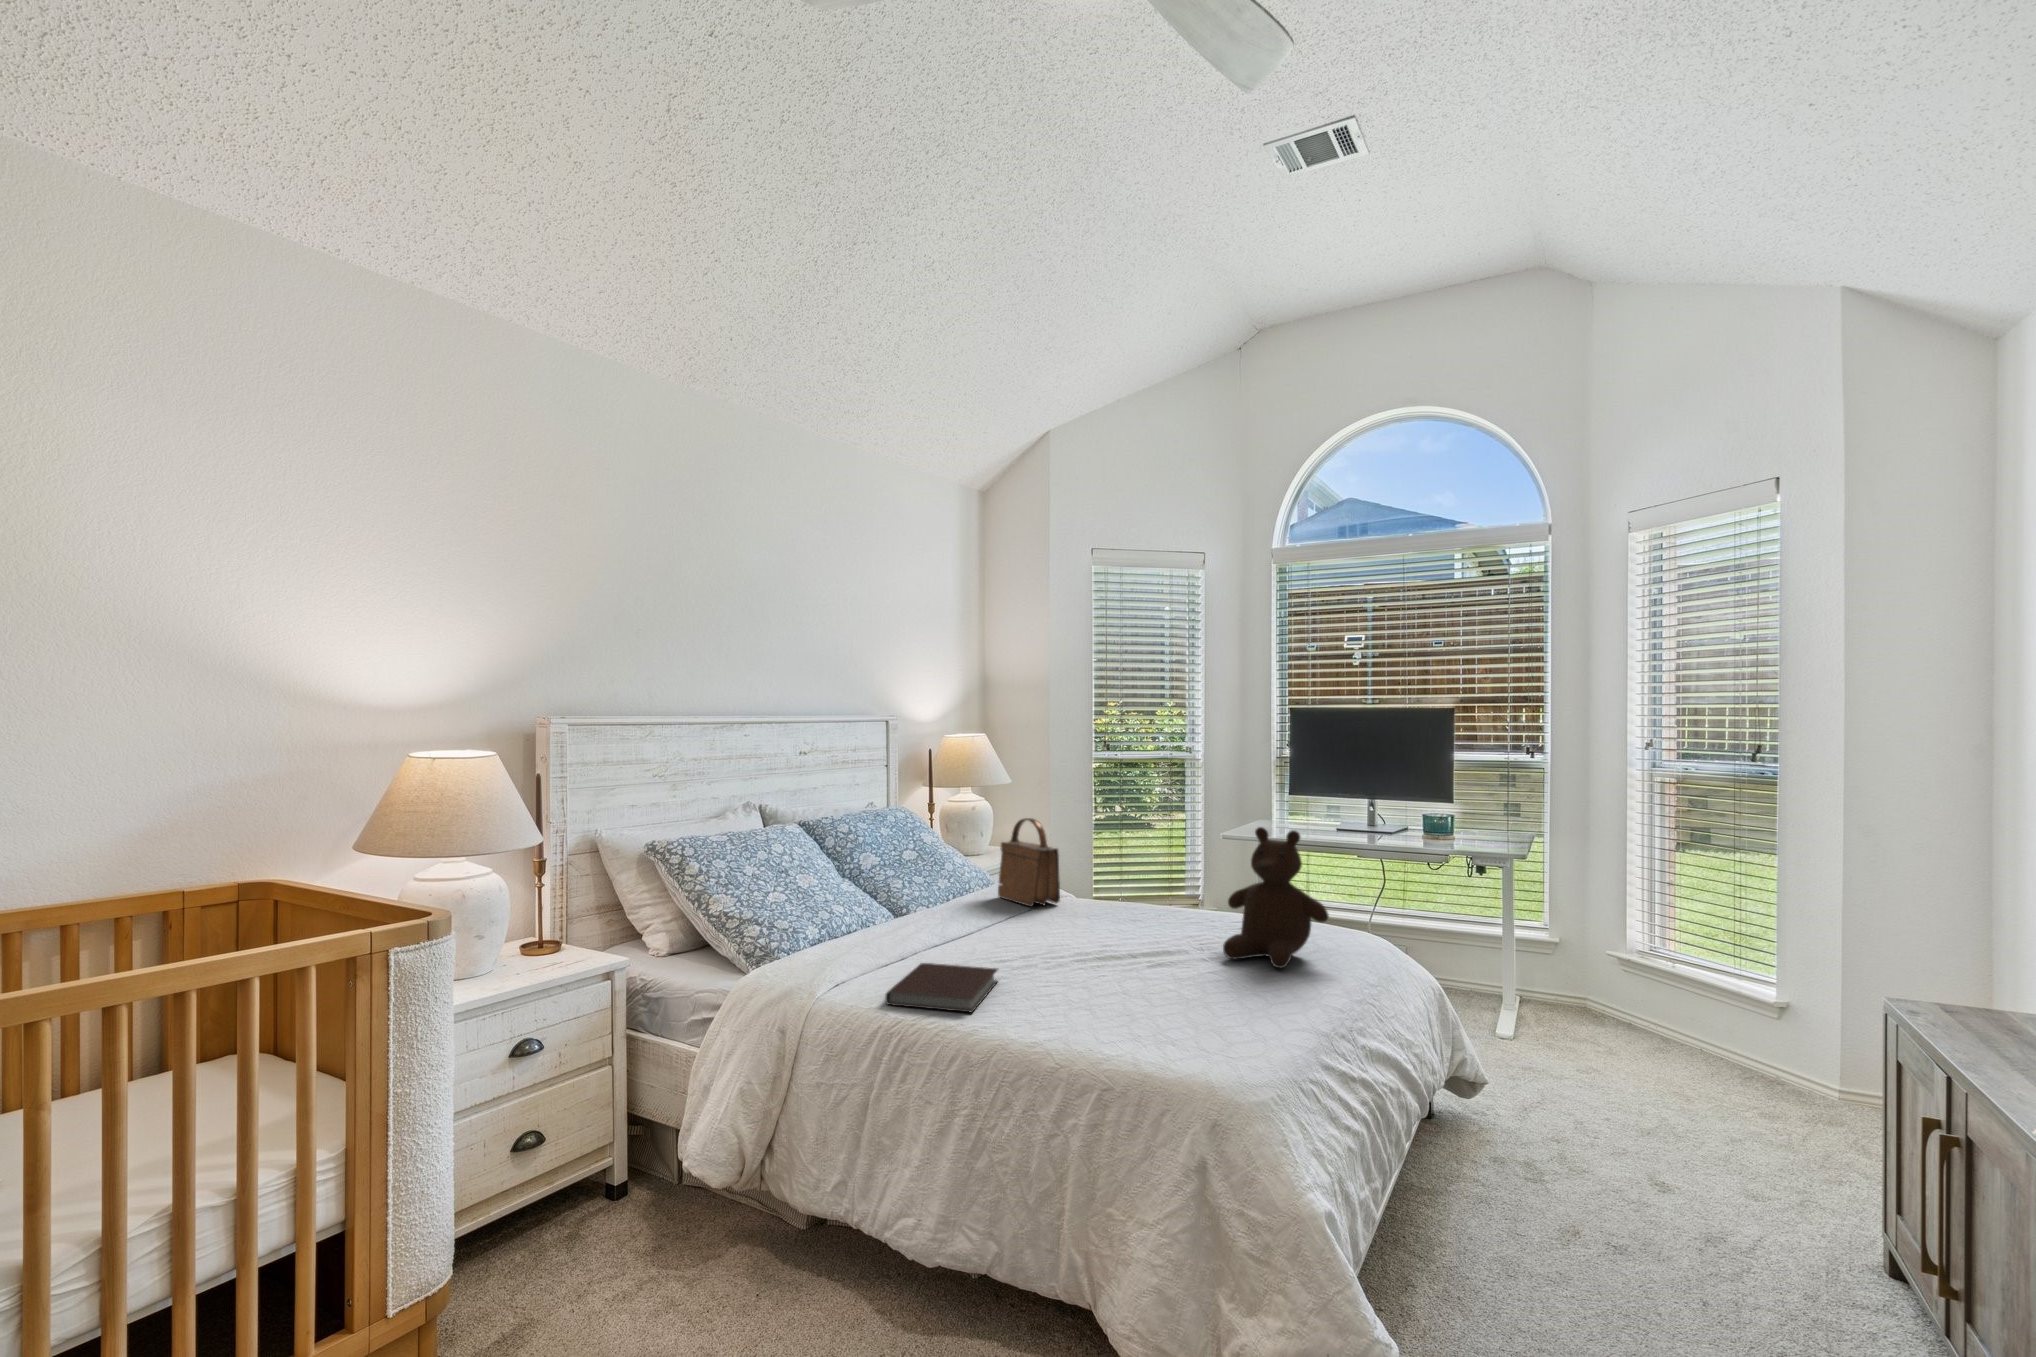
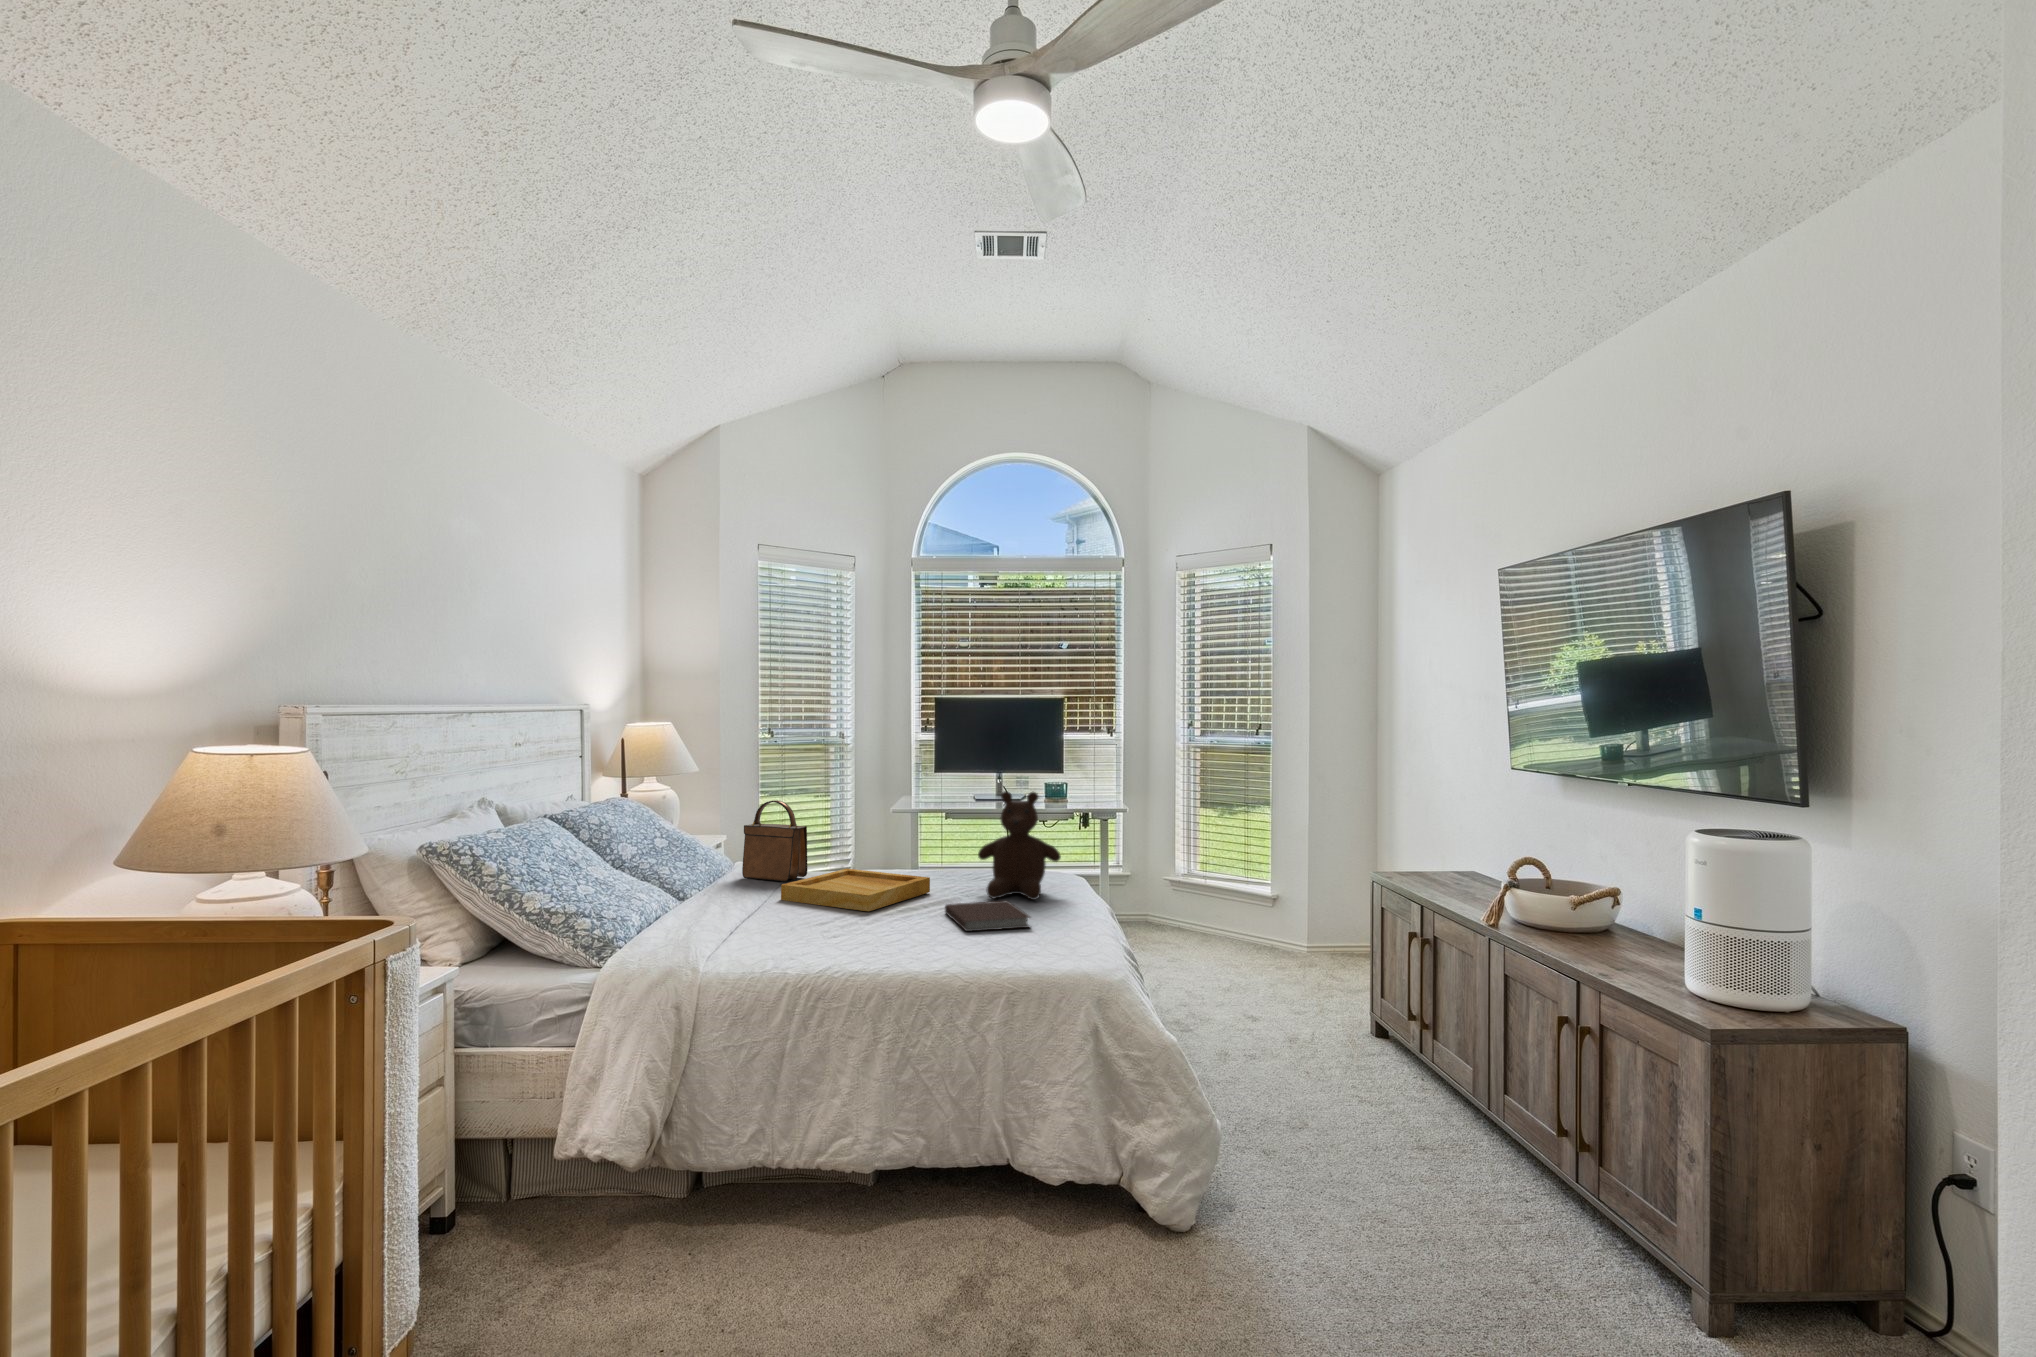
tray: none [1000,900,1167,955] -> present [781,869,930,911]
notebook: present [885,963,997,1012] -> present [945,901,1030,931]

